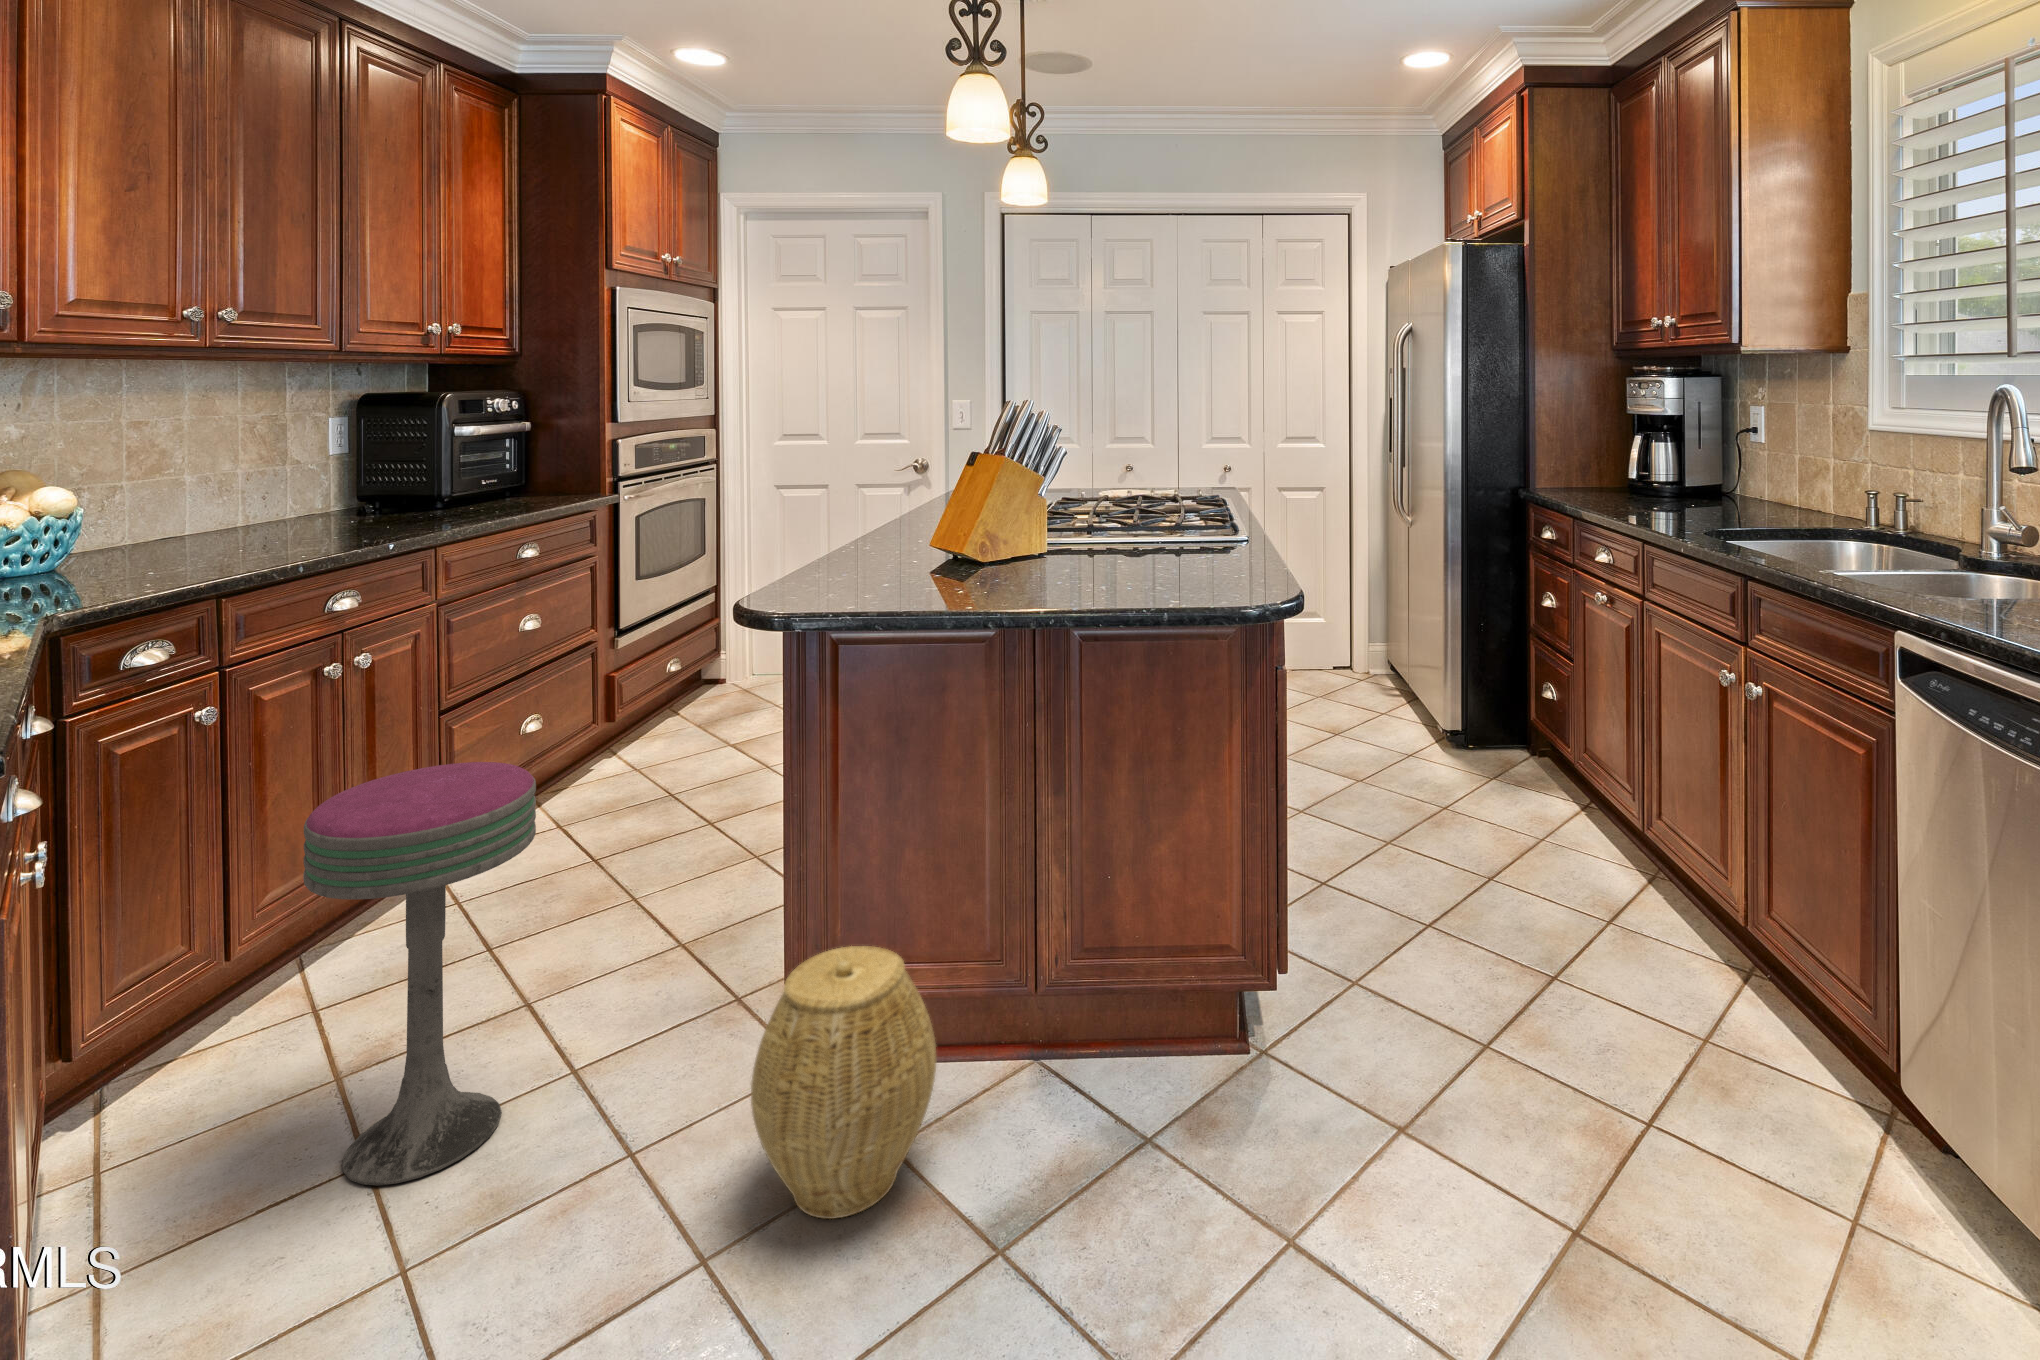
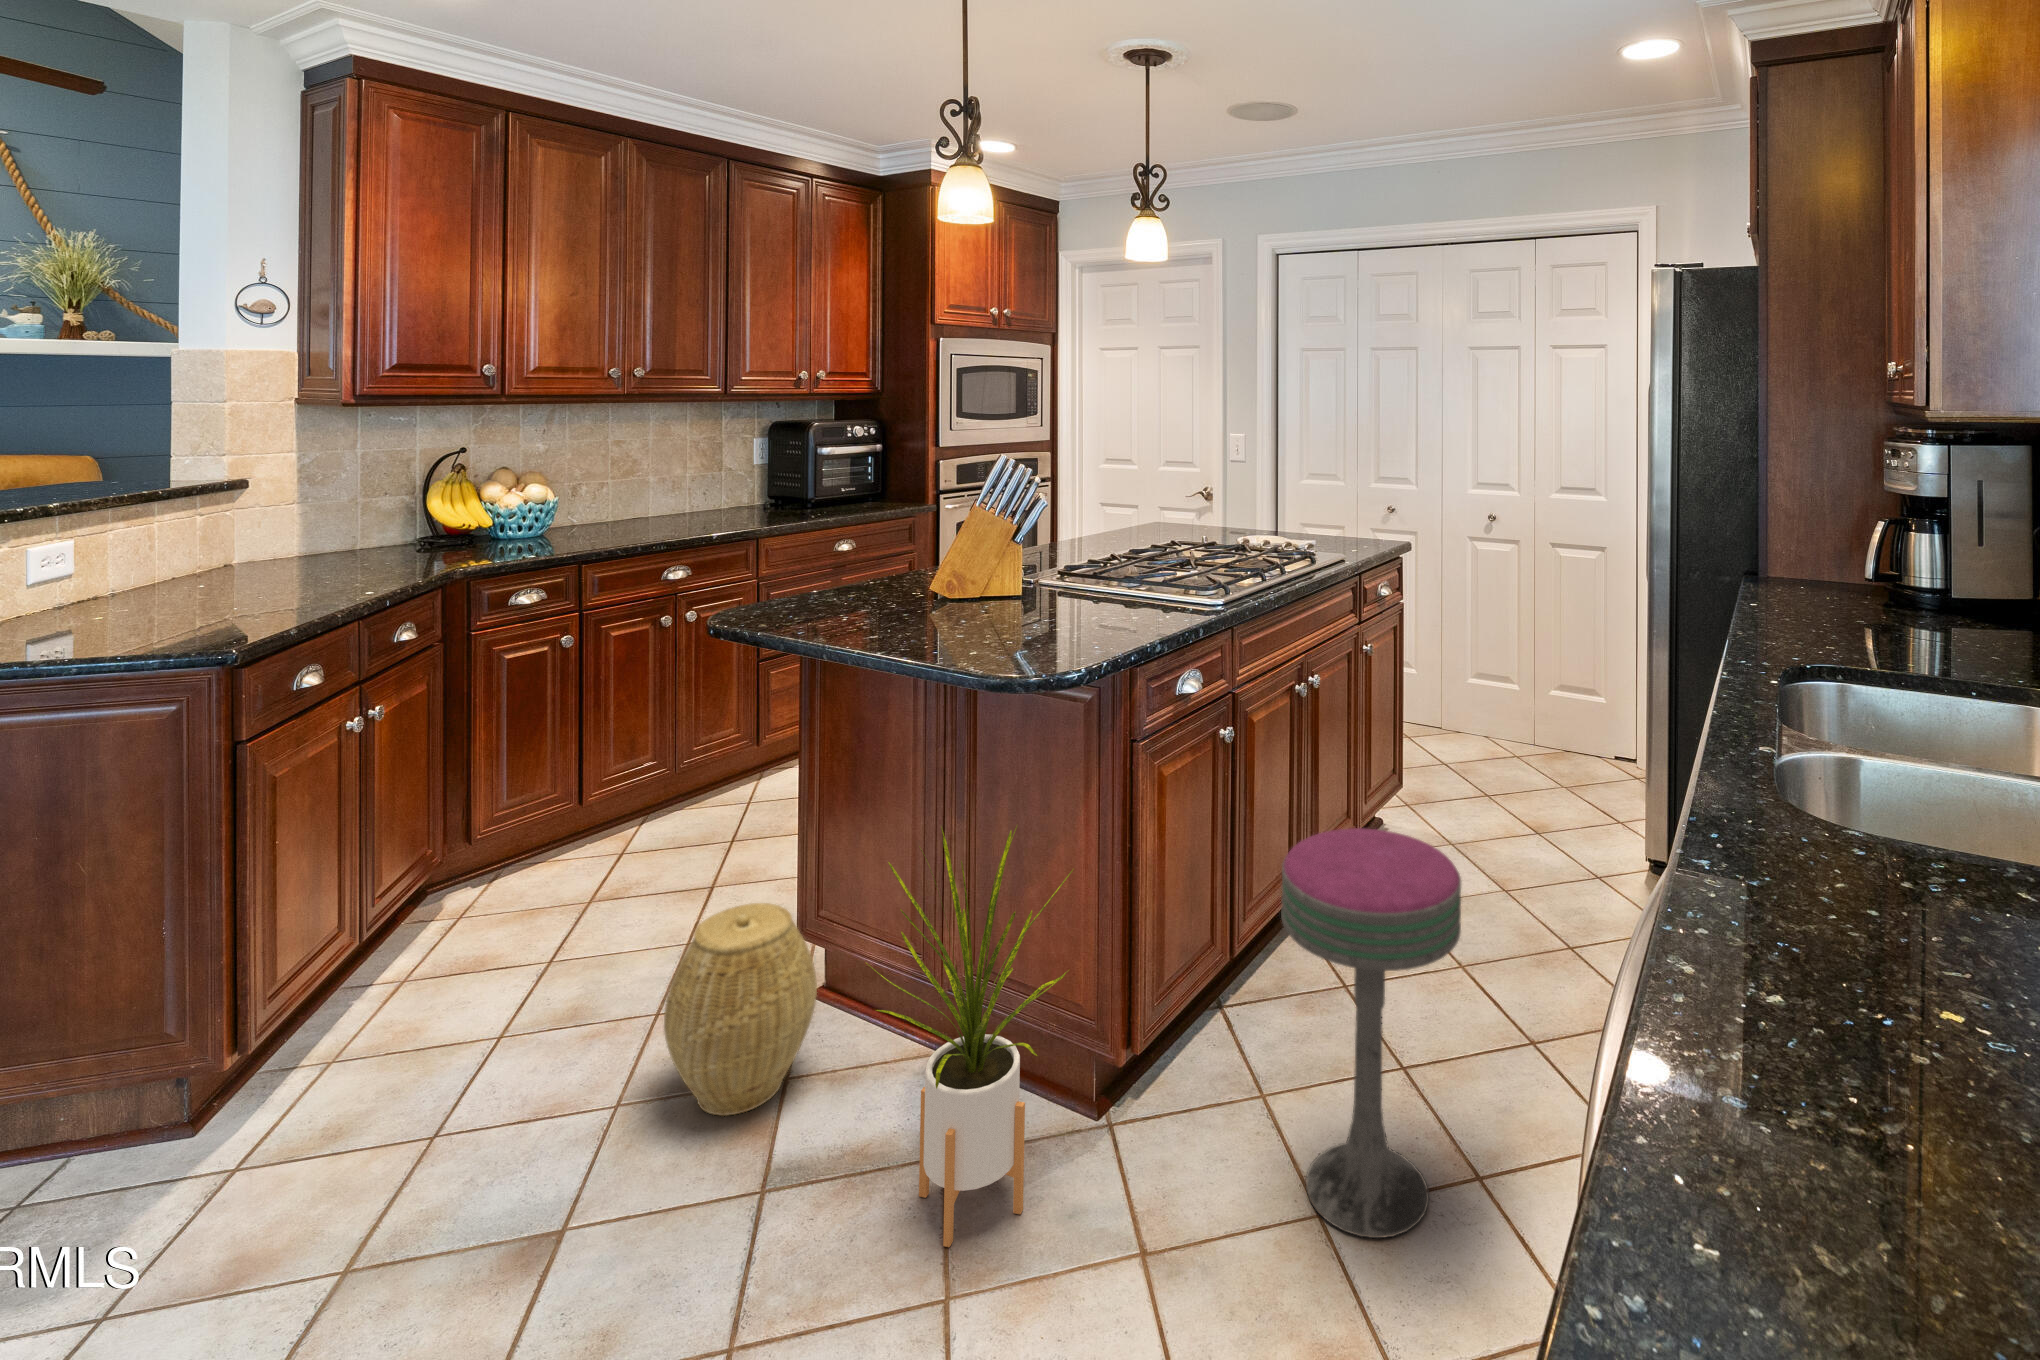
house plant: none [1118,755,1333,1210] -> present [866,827,1073,1247]
bar stool: present [303,762,536,1185] -> present [1281,828,1461,1238]

